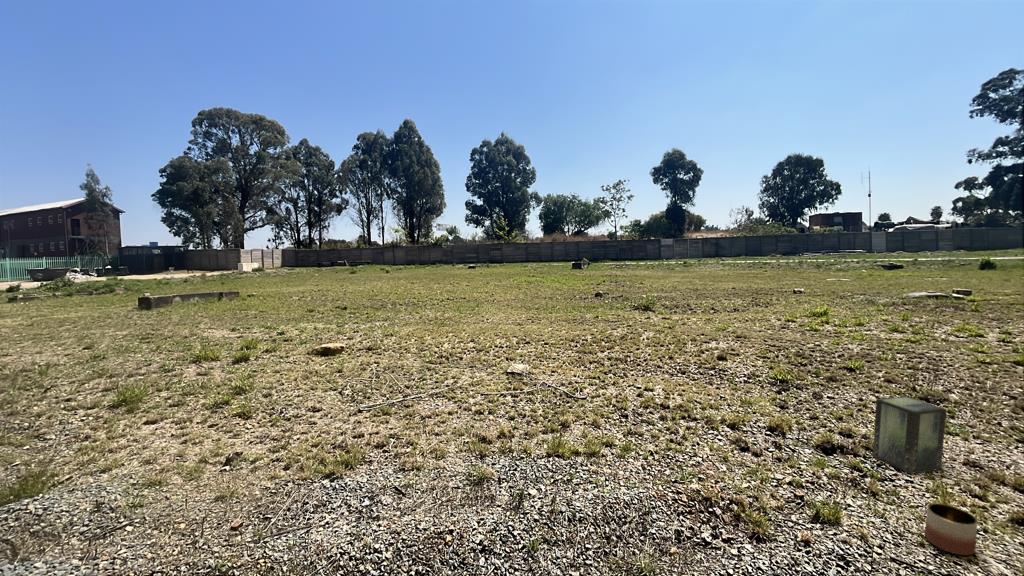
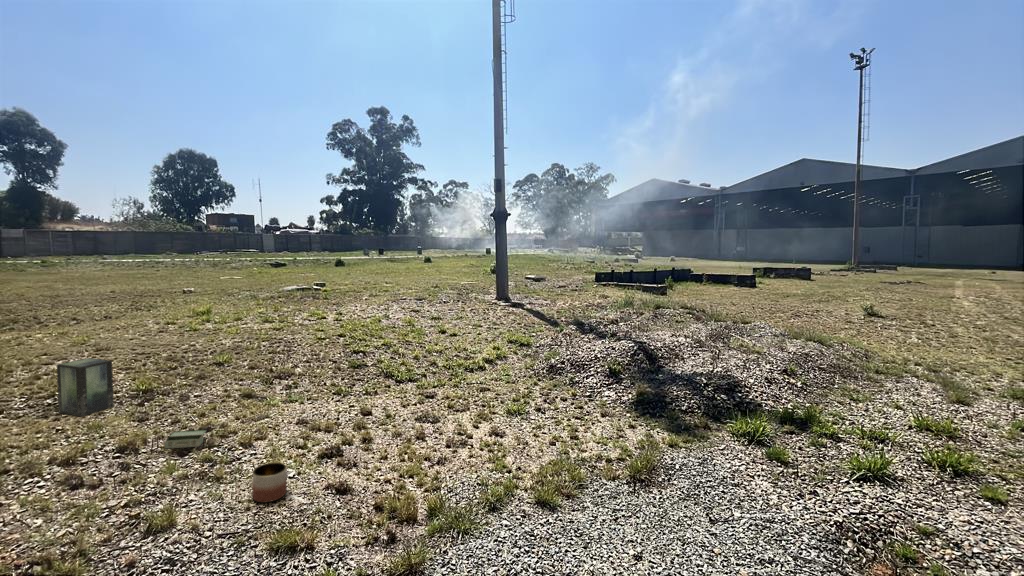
storage box: present [873,396,946,474] -> present [57,358,114,416]
toolbox: none [811,428,852,451] -> present [165,430,206,448]

